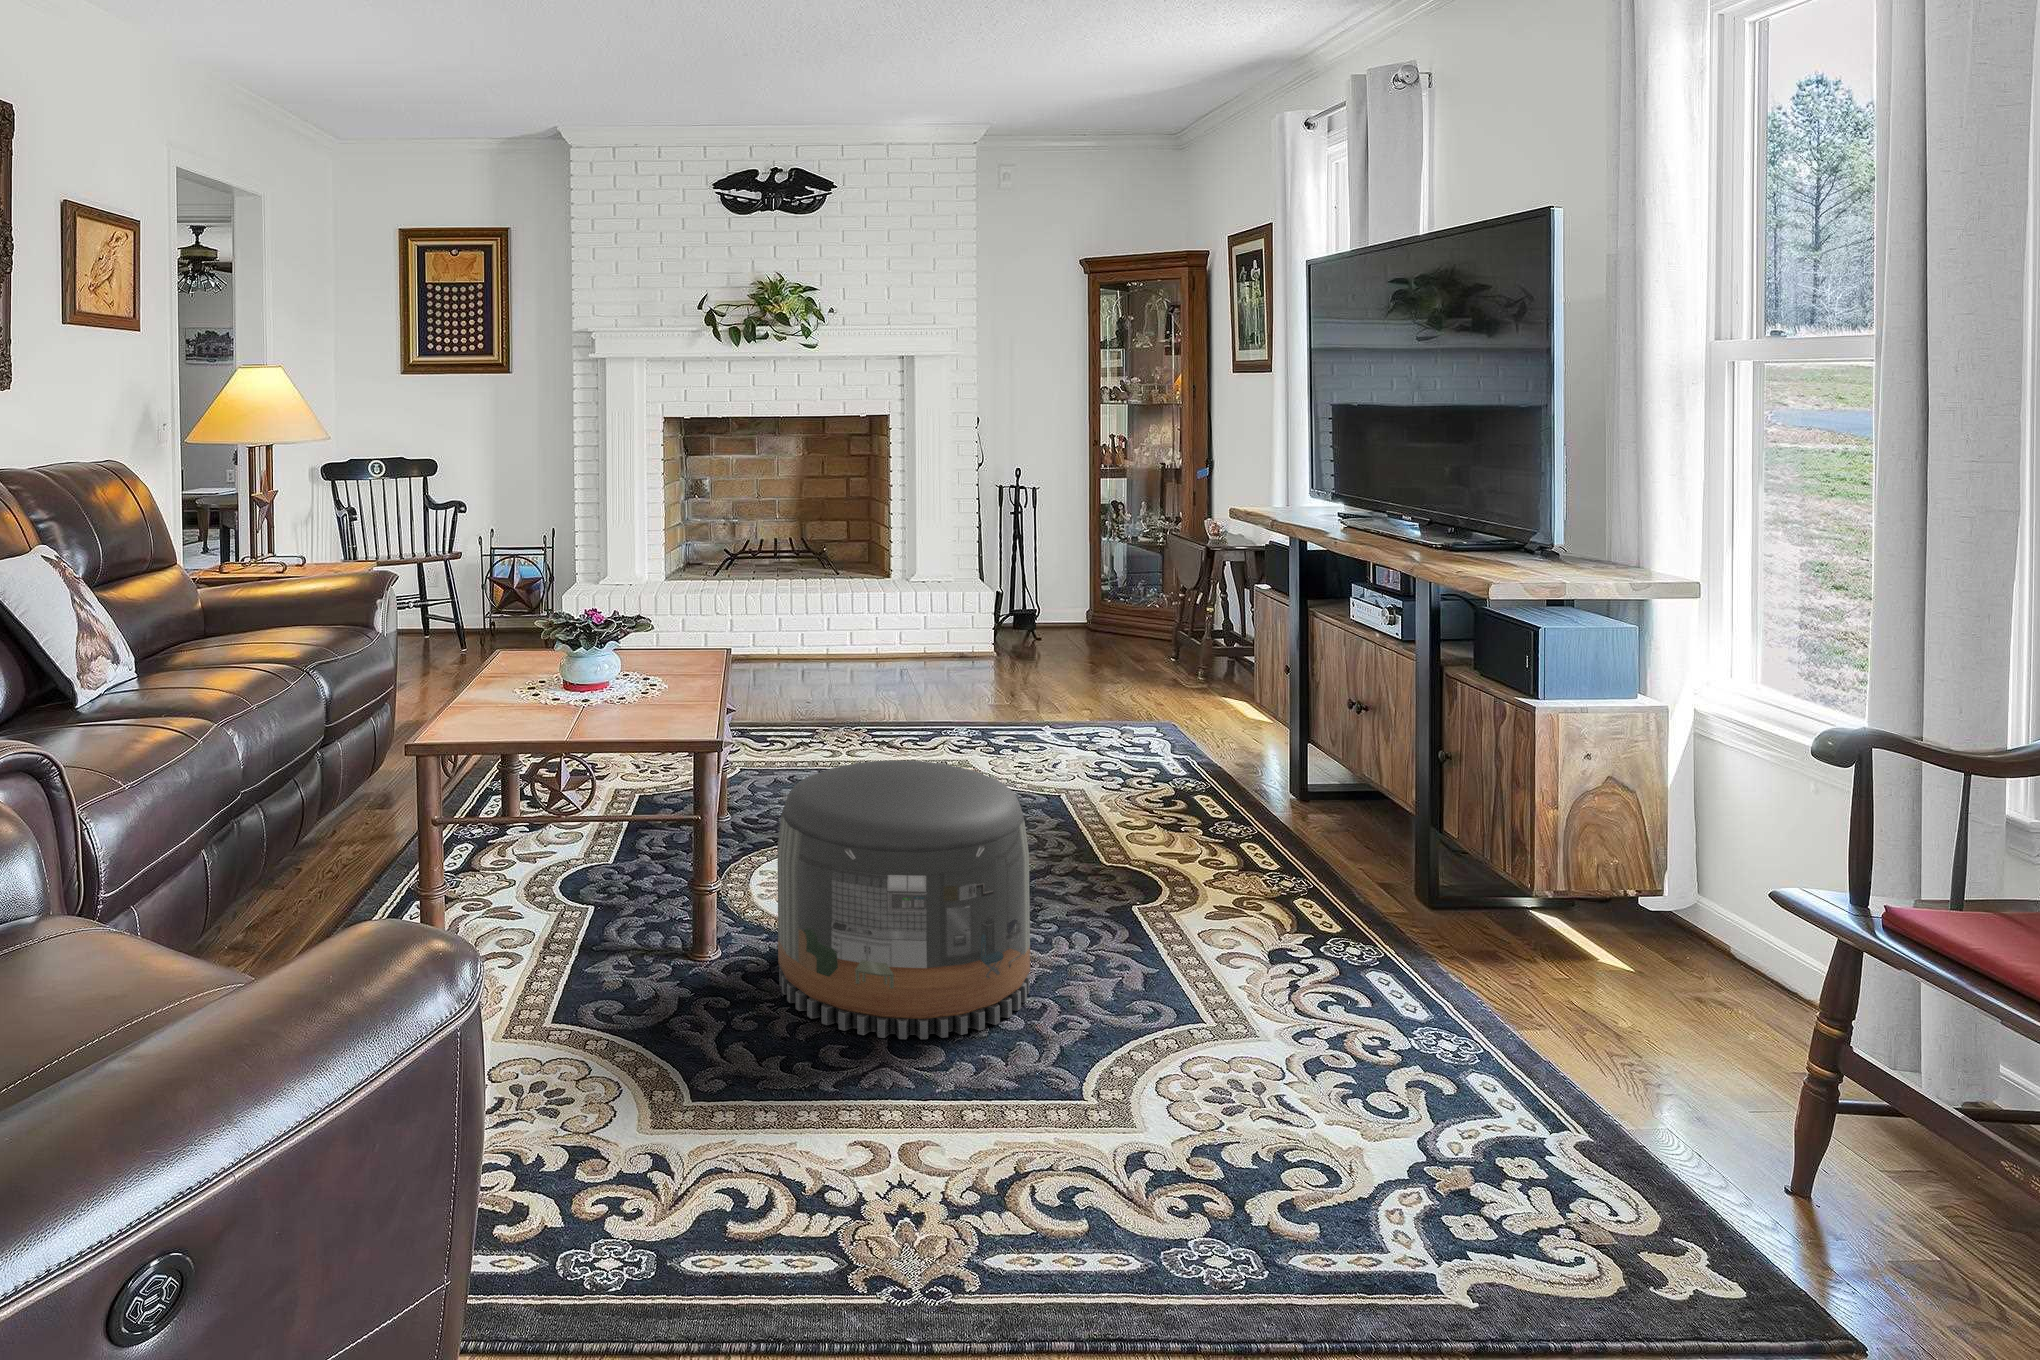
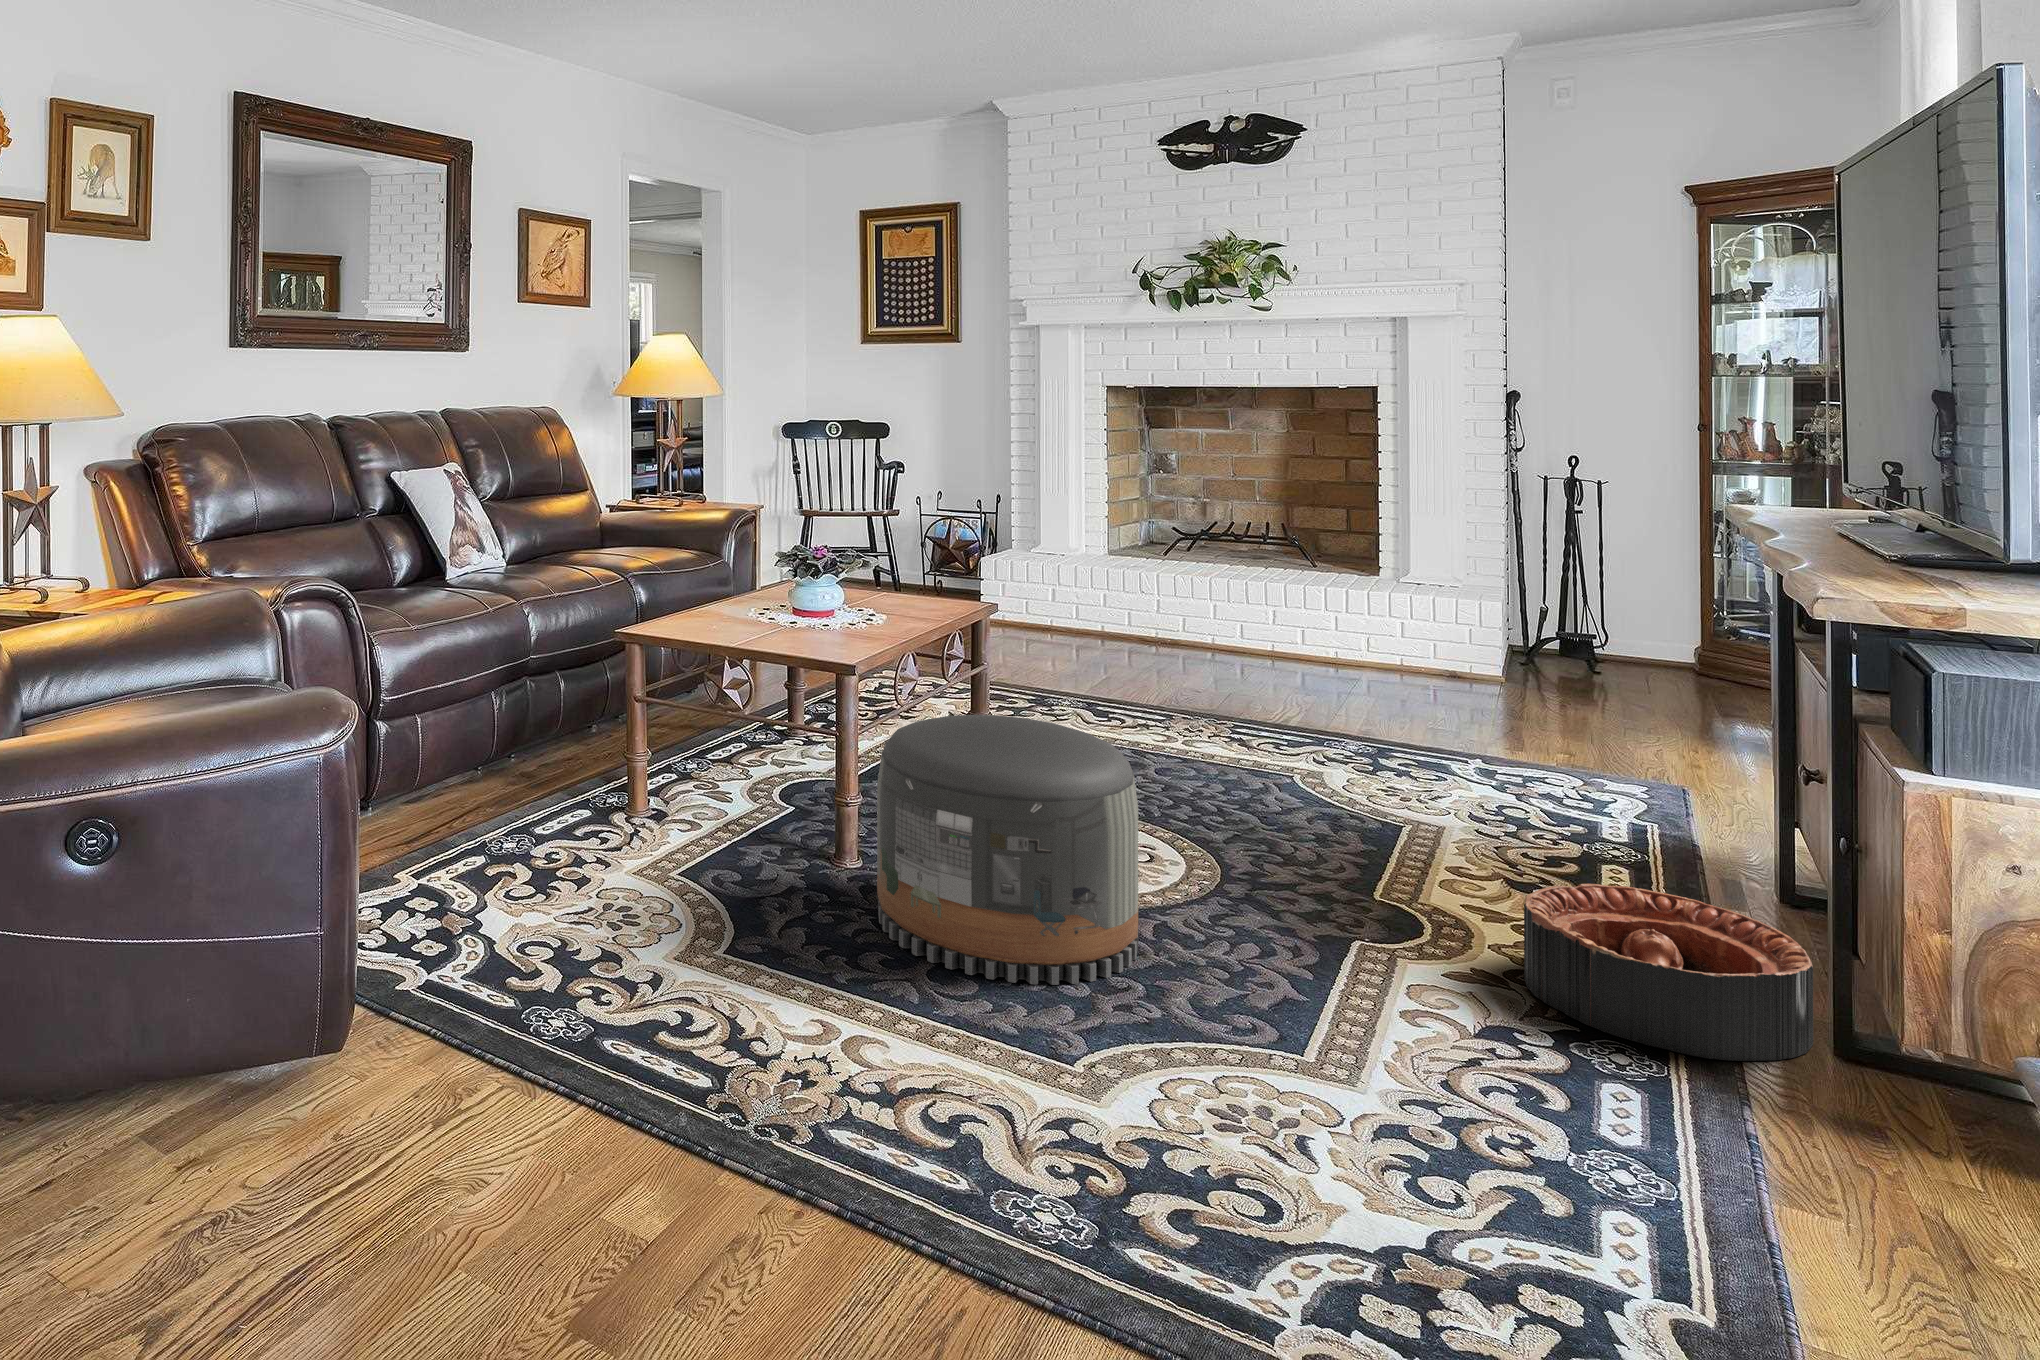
basket: none [1254,812,1441,937] -> present [1524,884,1813,1061]

